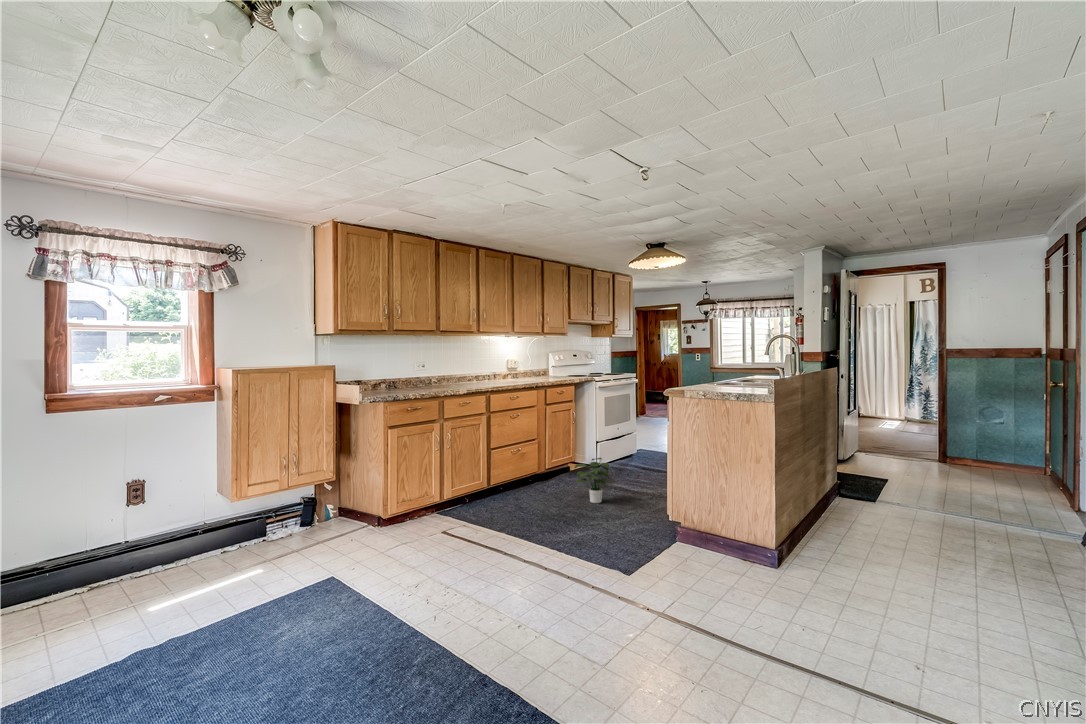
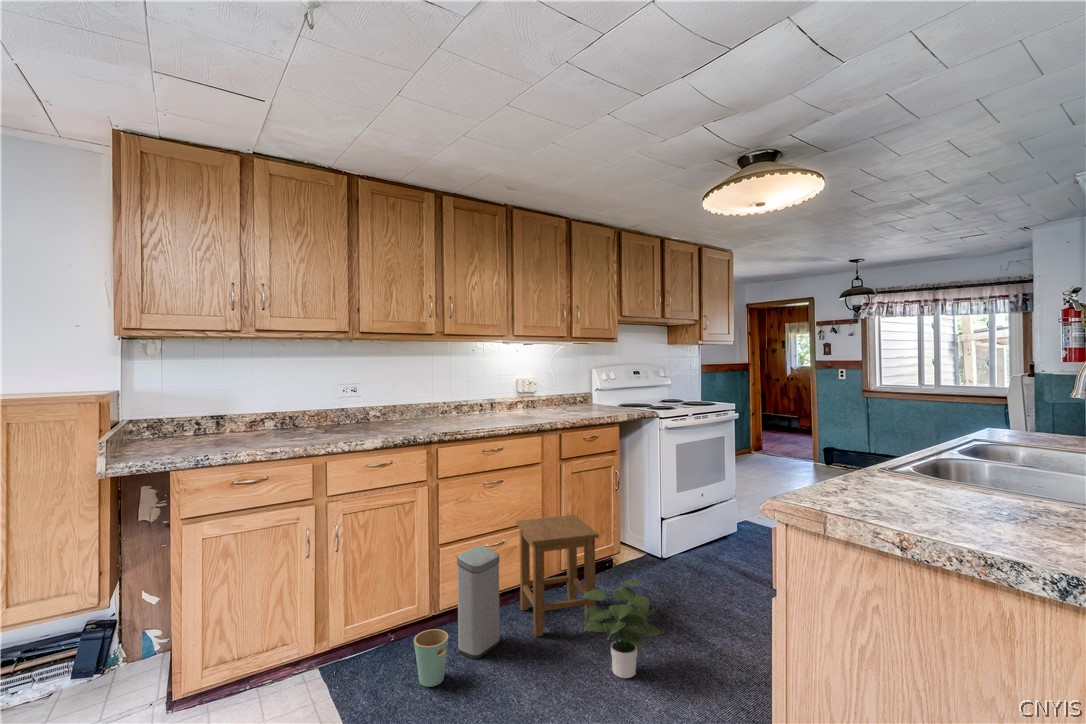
stool: none [527,435,576,495] -> present [516,515,599,637]
trash can: none [493,448,528,513] -> present [414,546,500,687]

